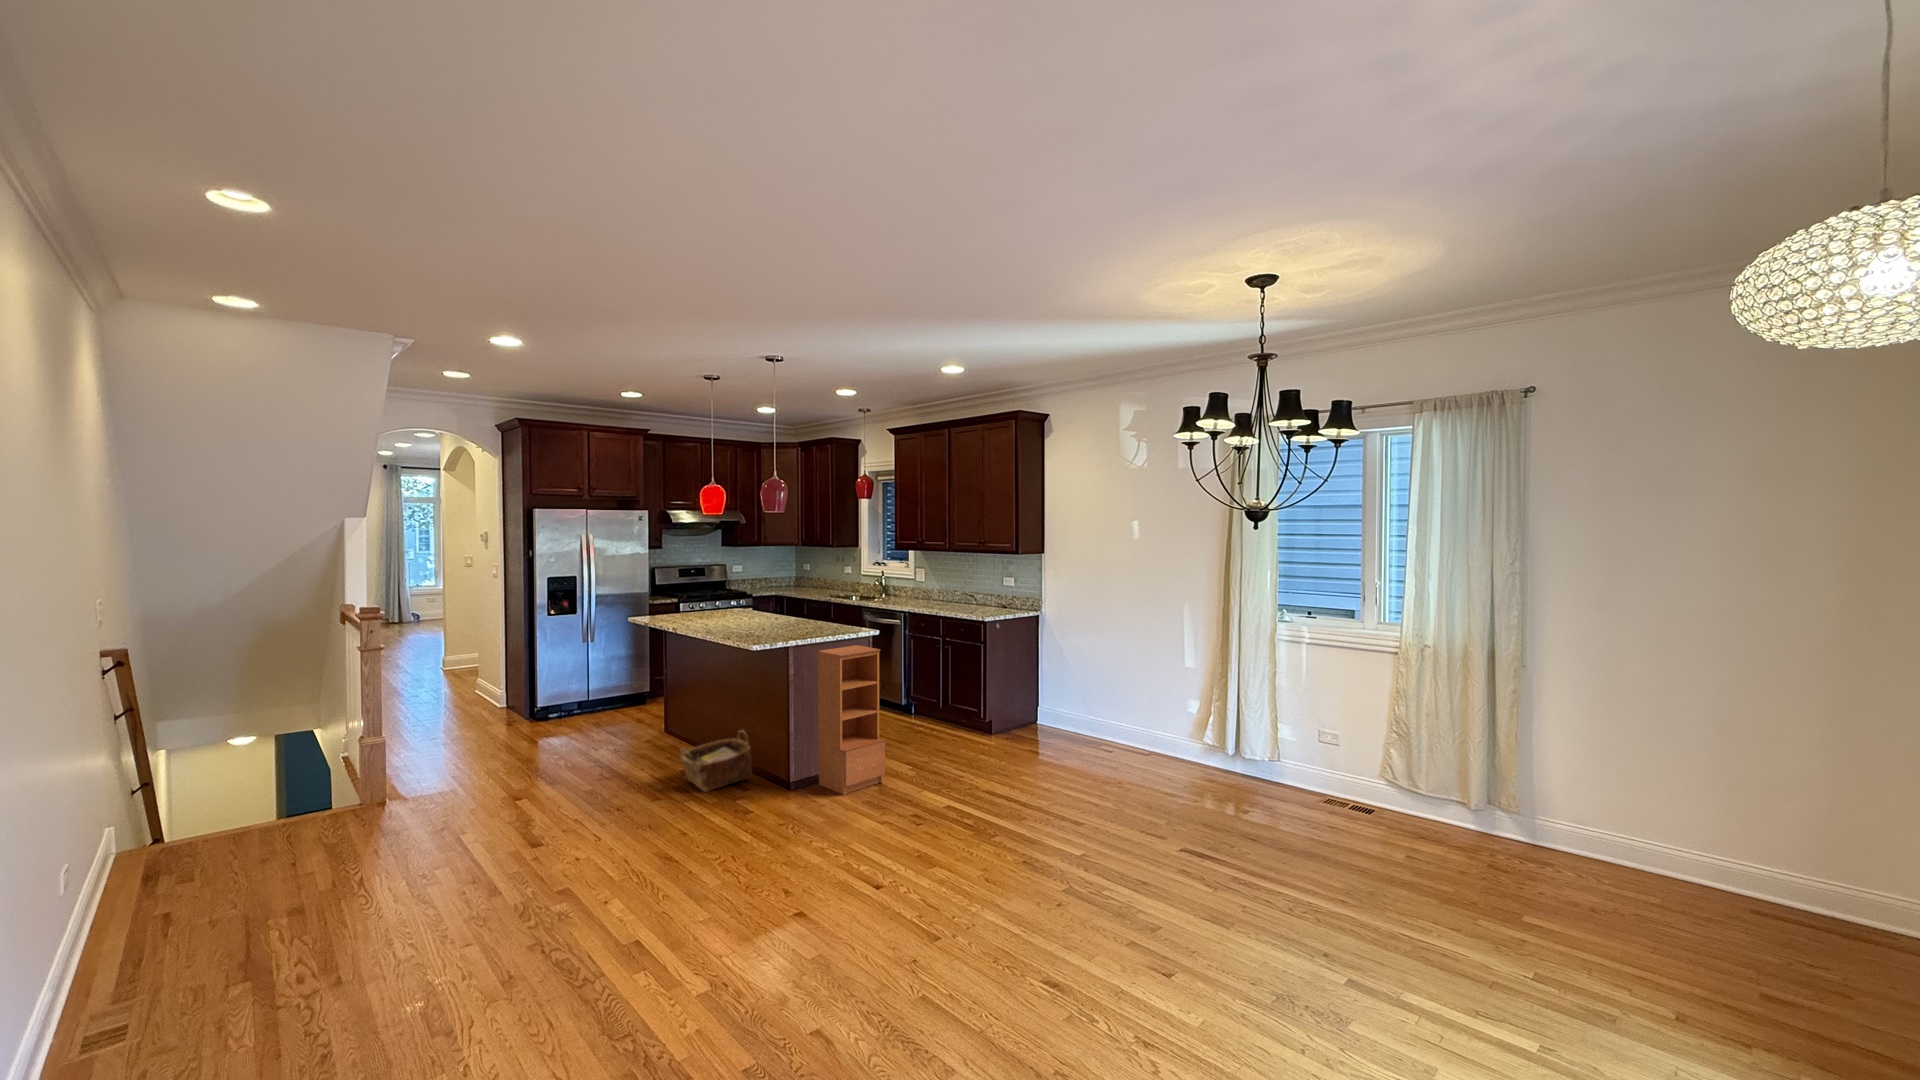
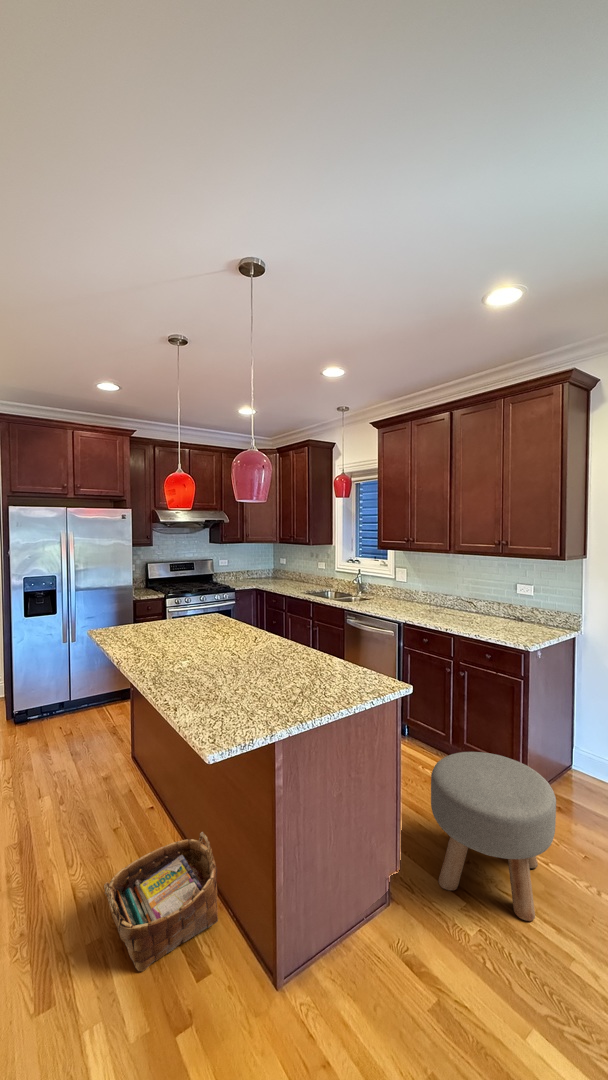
bookcase: present [818,645,885,795] -> none [324,714,438,1016]
ottoman: none [898,688,975,771] -> present [431,752,556,921]

